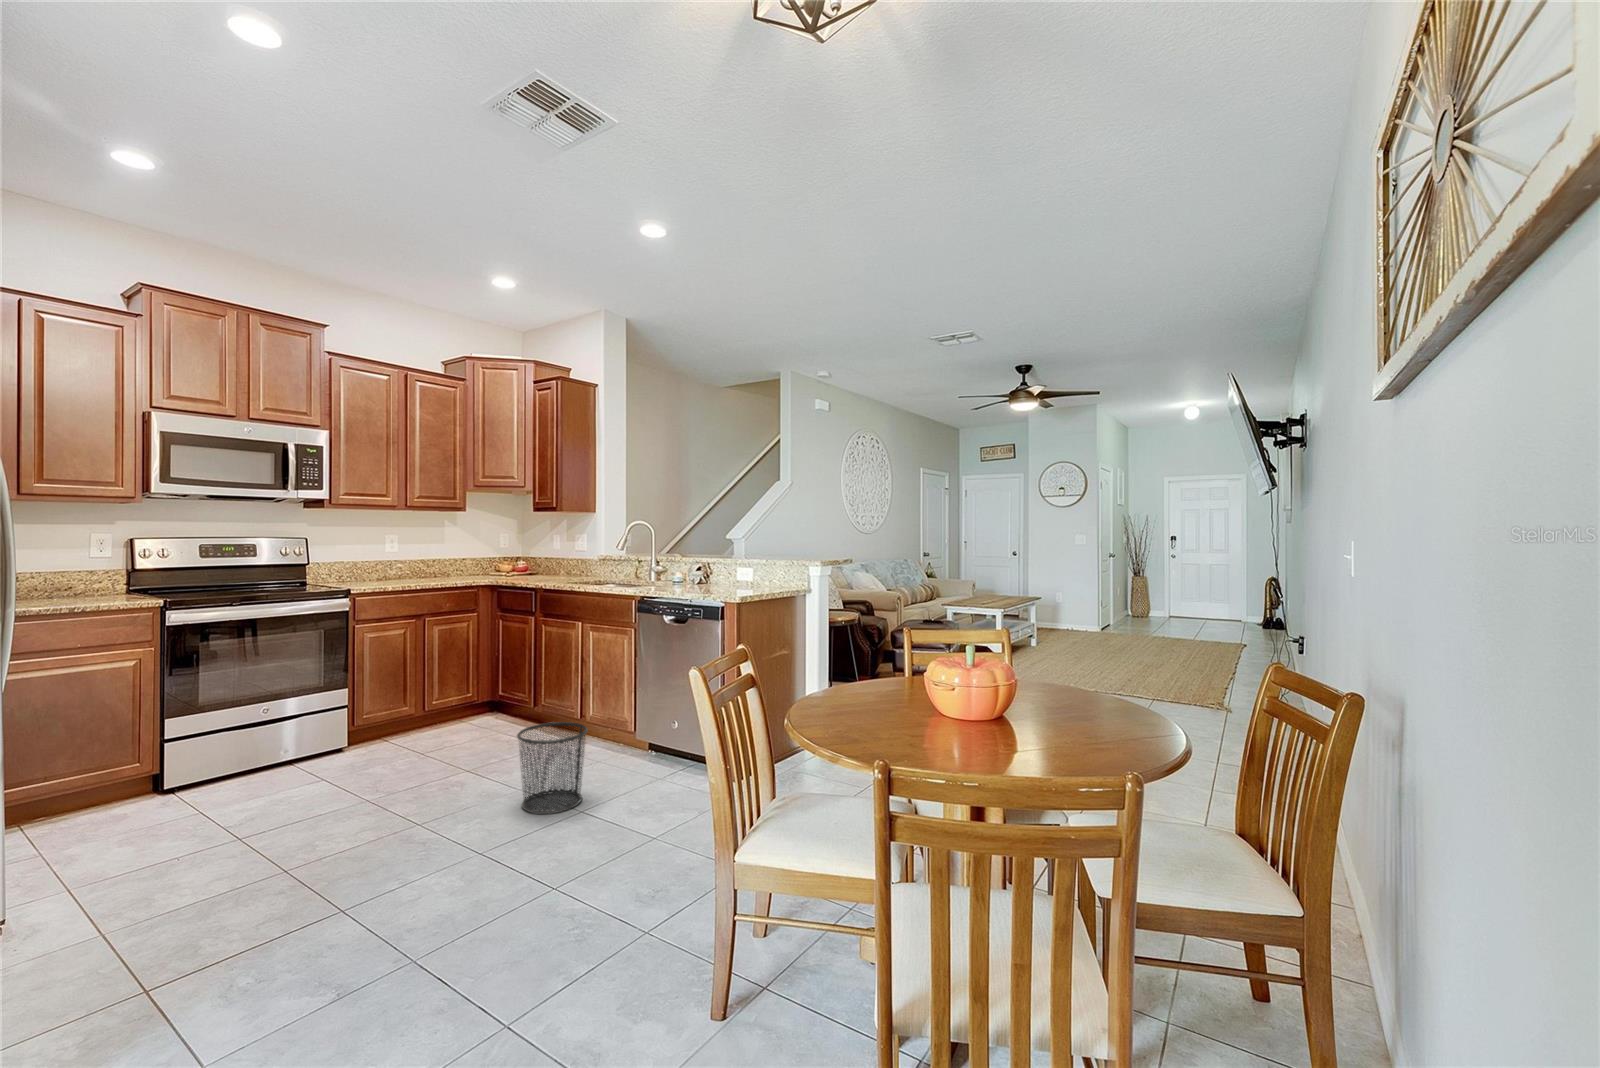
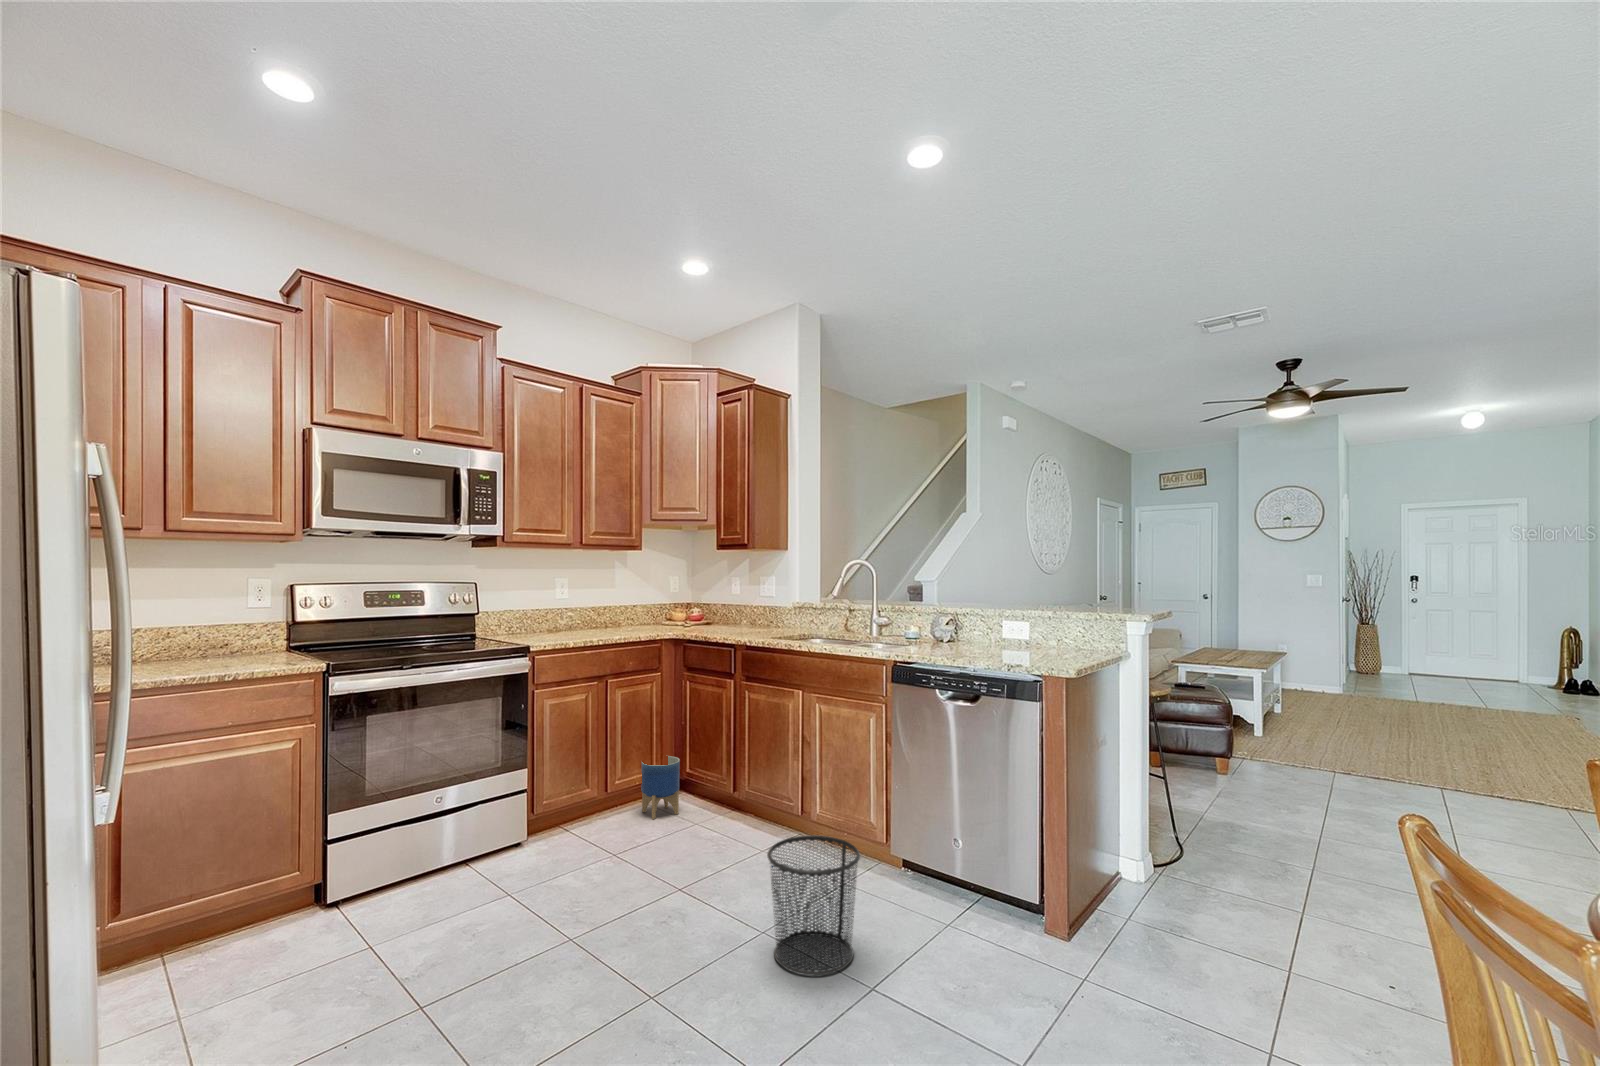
planter: none [459,680,493,729] -> present [641,756,680,819]

